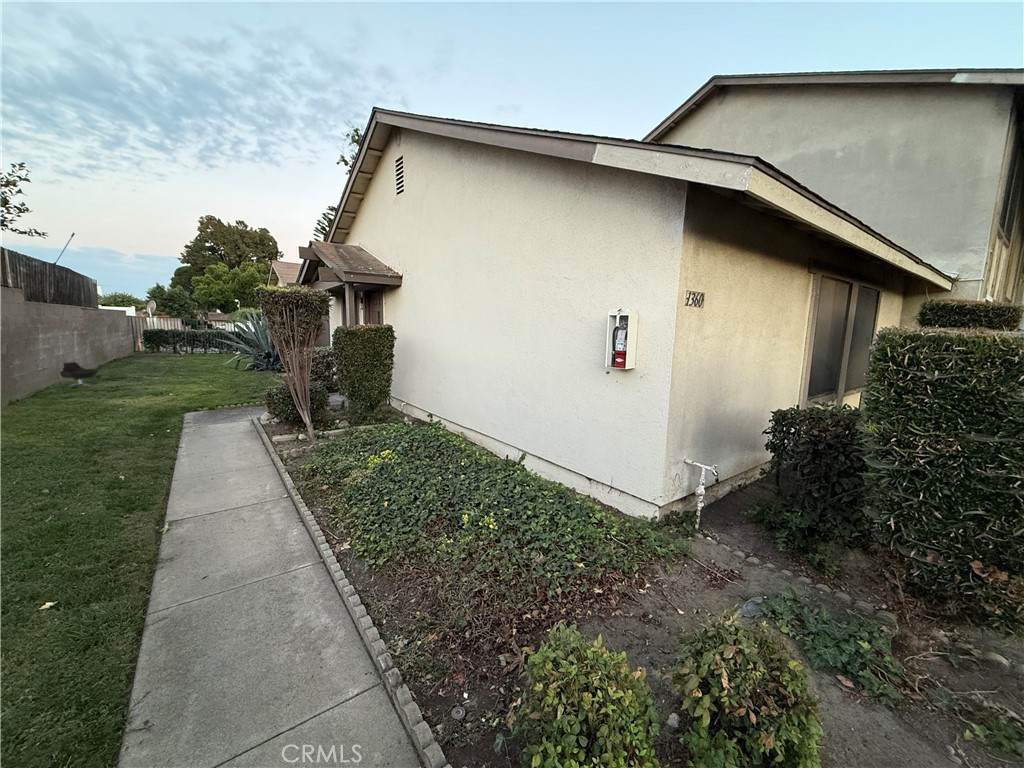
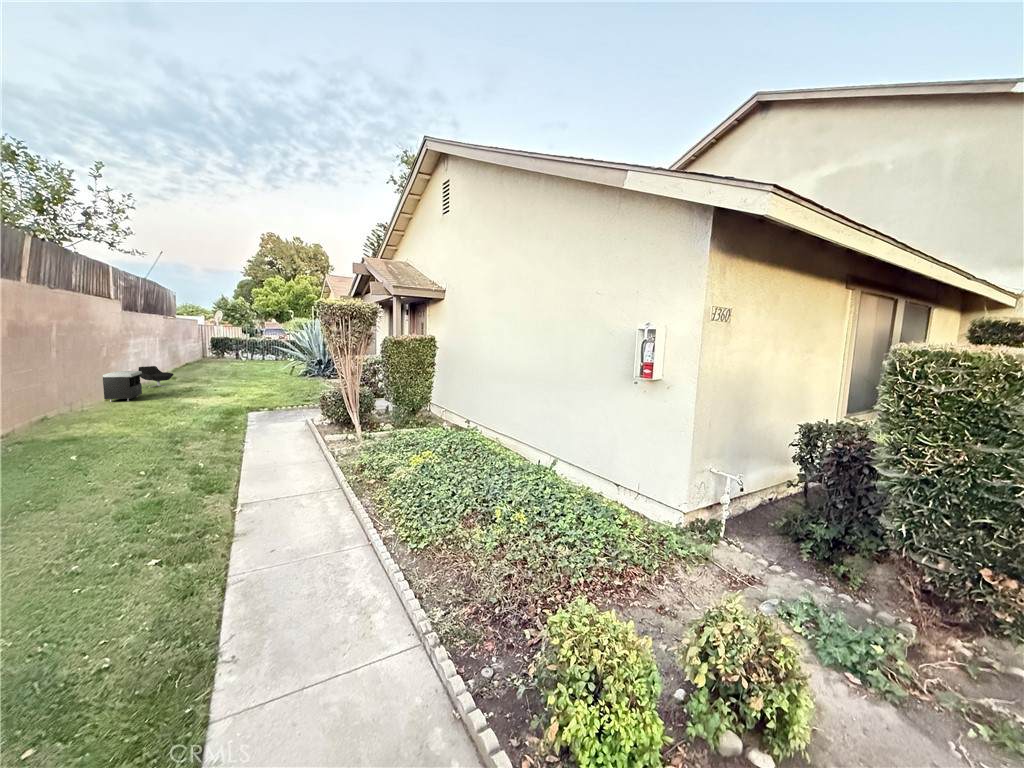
storage bench: none [6,368,59,404] -> present [103,371,142,402]

